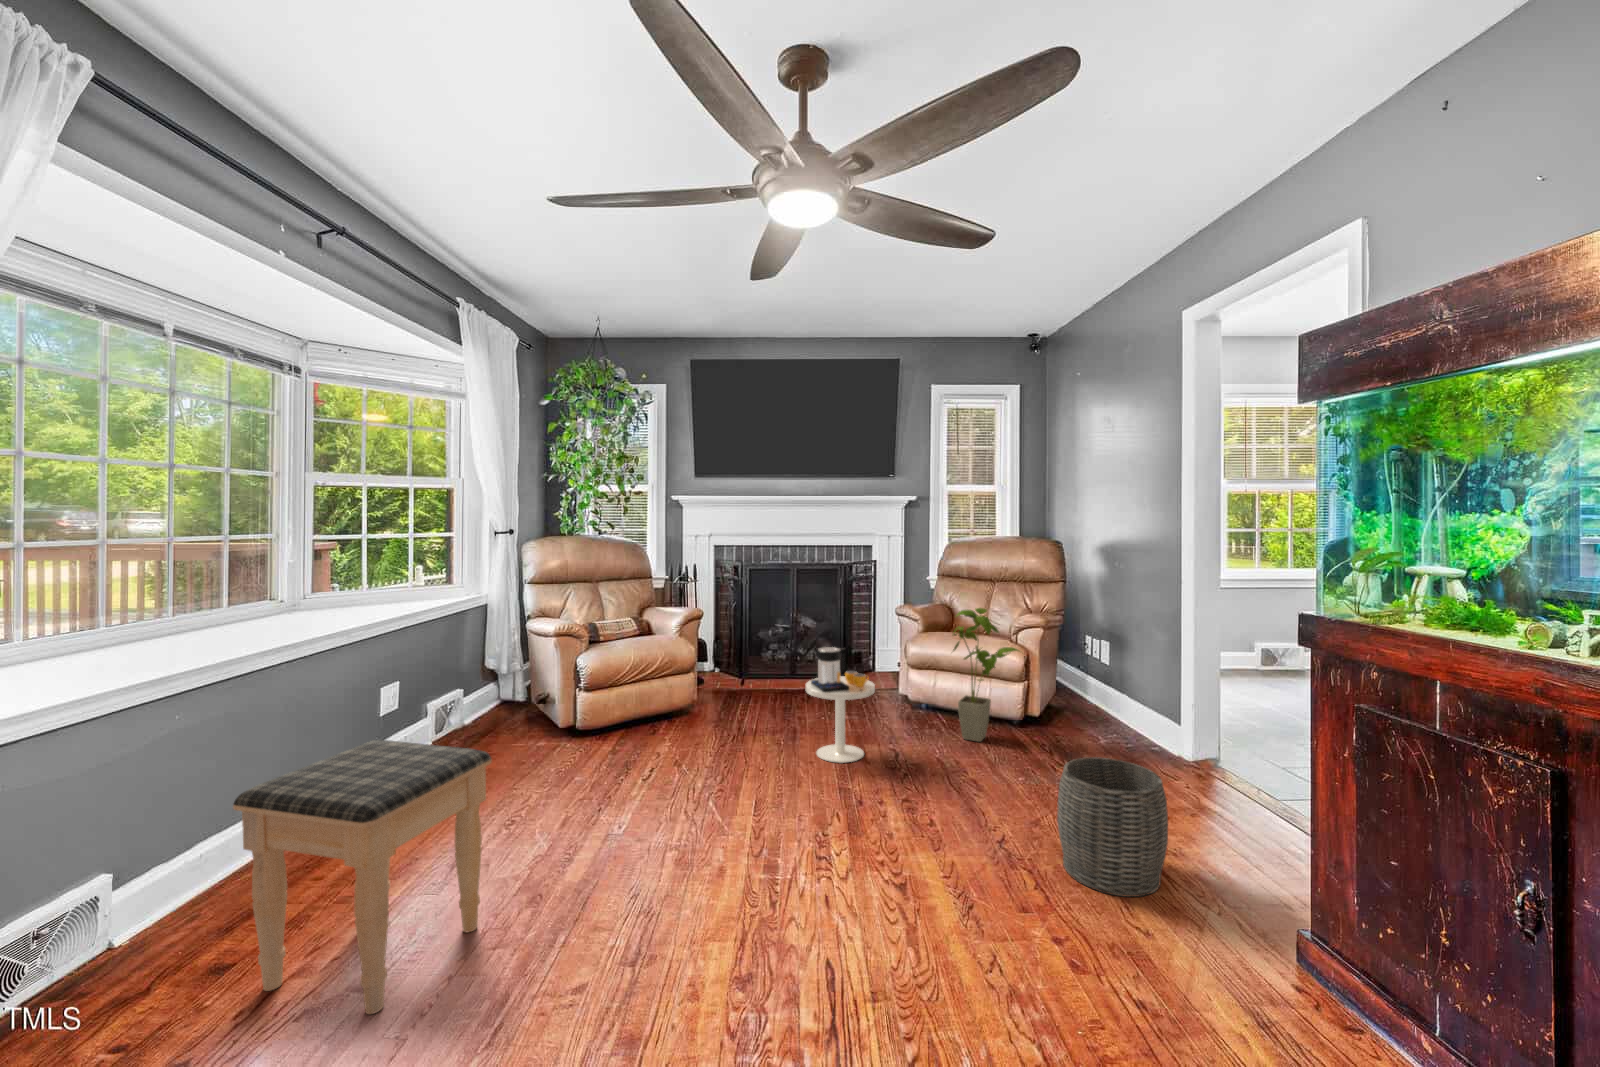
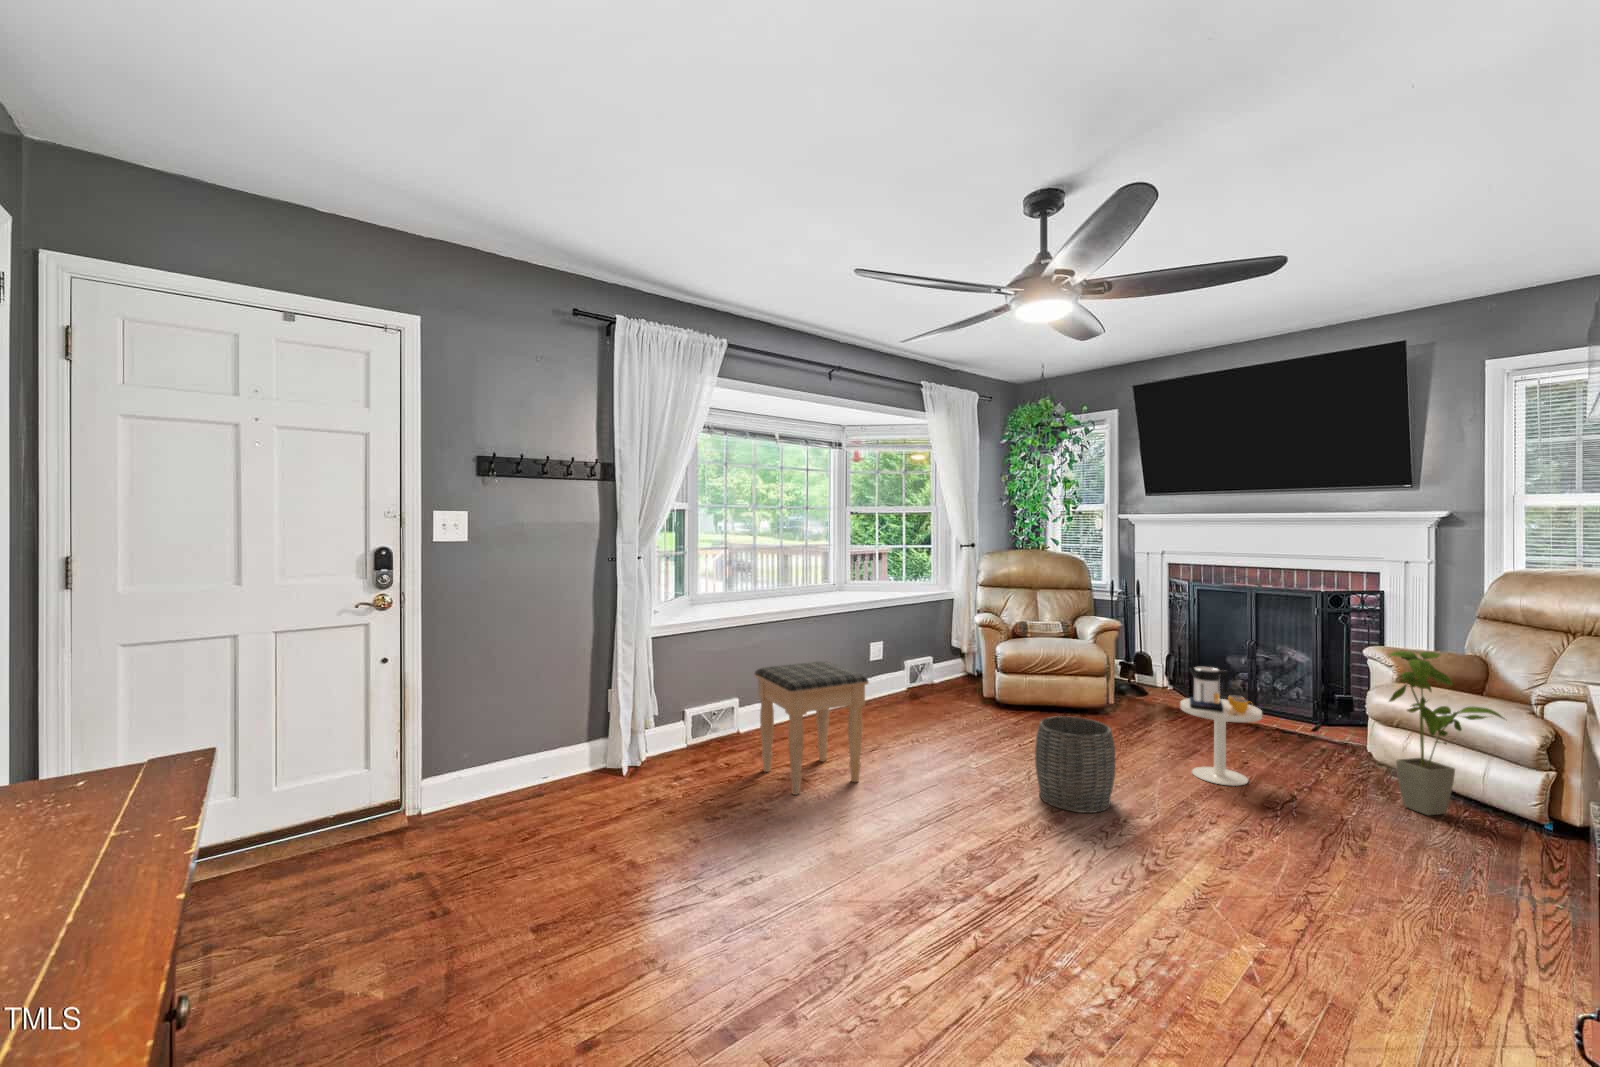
woven basket: present [1057,757,1168,897] -> present [1035,716,1115,813]

